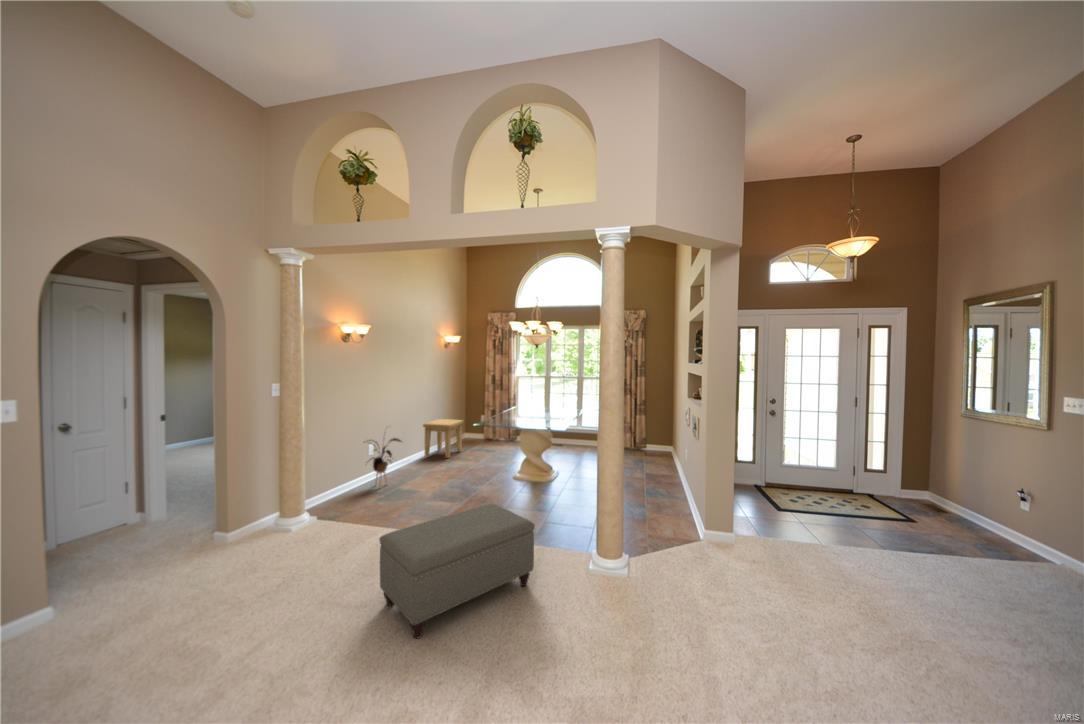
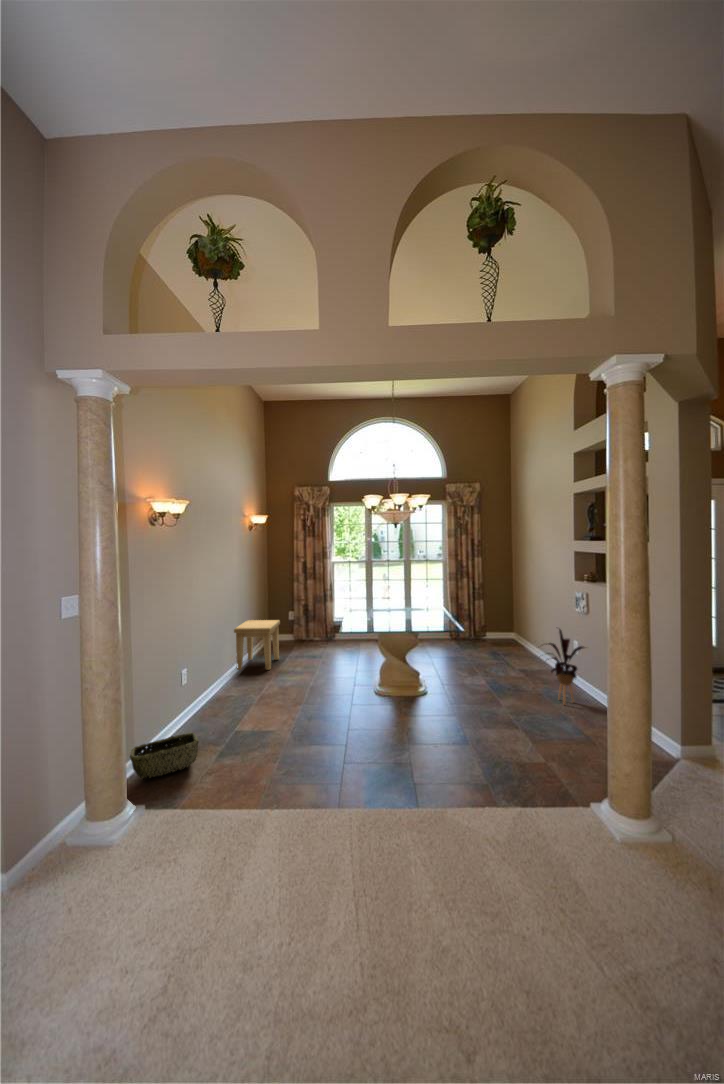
house plant: present [372,438,401,483] -> present [546,629,584,704]
woven basket: none [309,489,359,514] -> present [130,733,199,778]
ottoman: present [379,504,535,638] -> none [339,743,531,1001]

